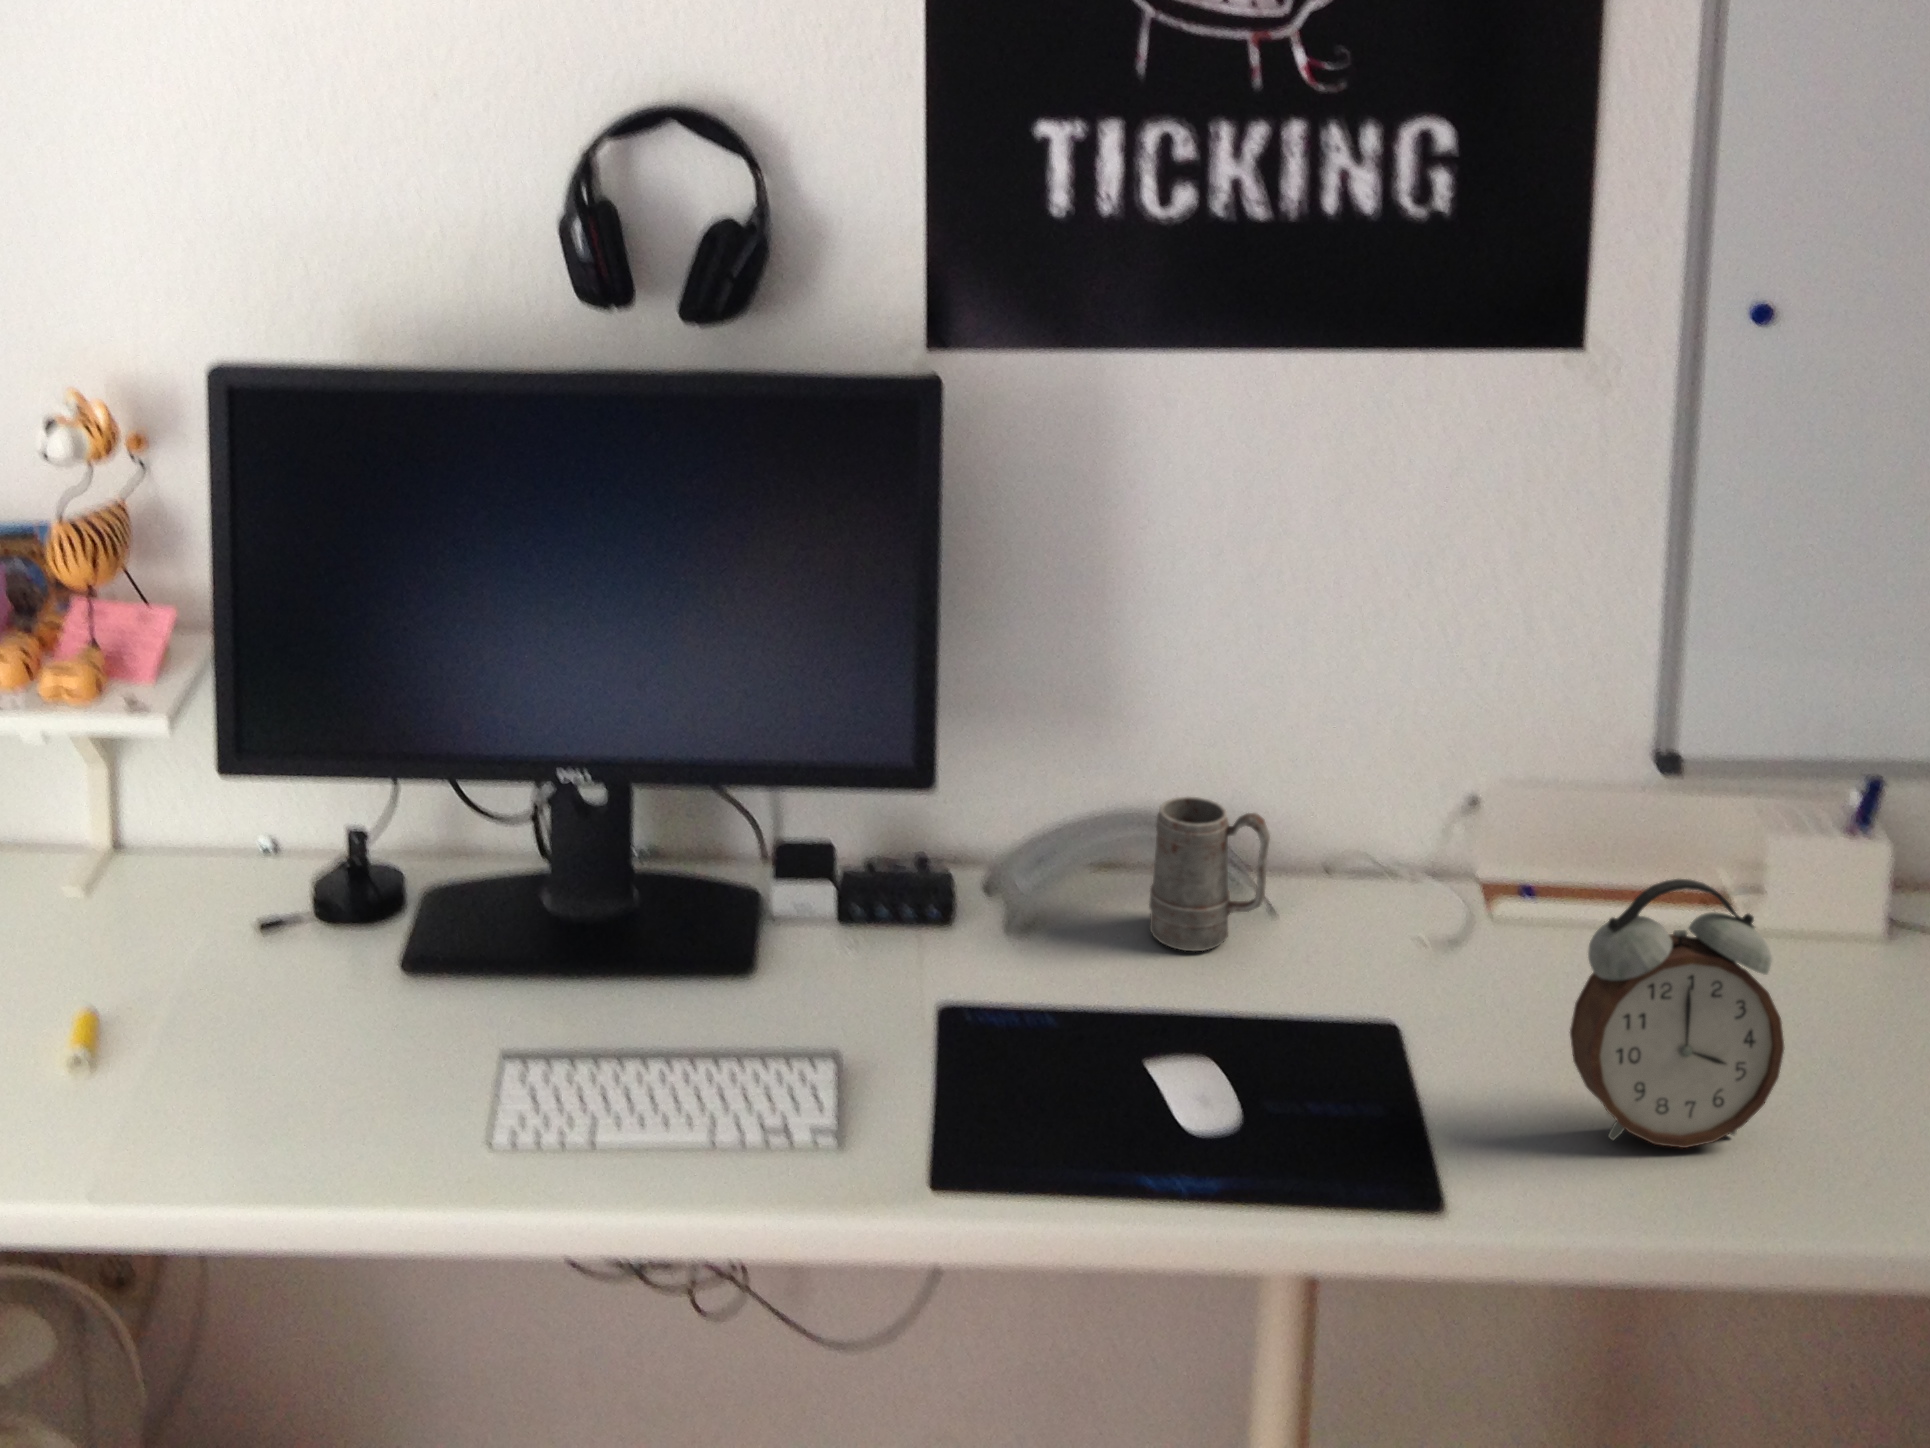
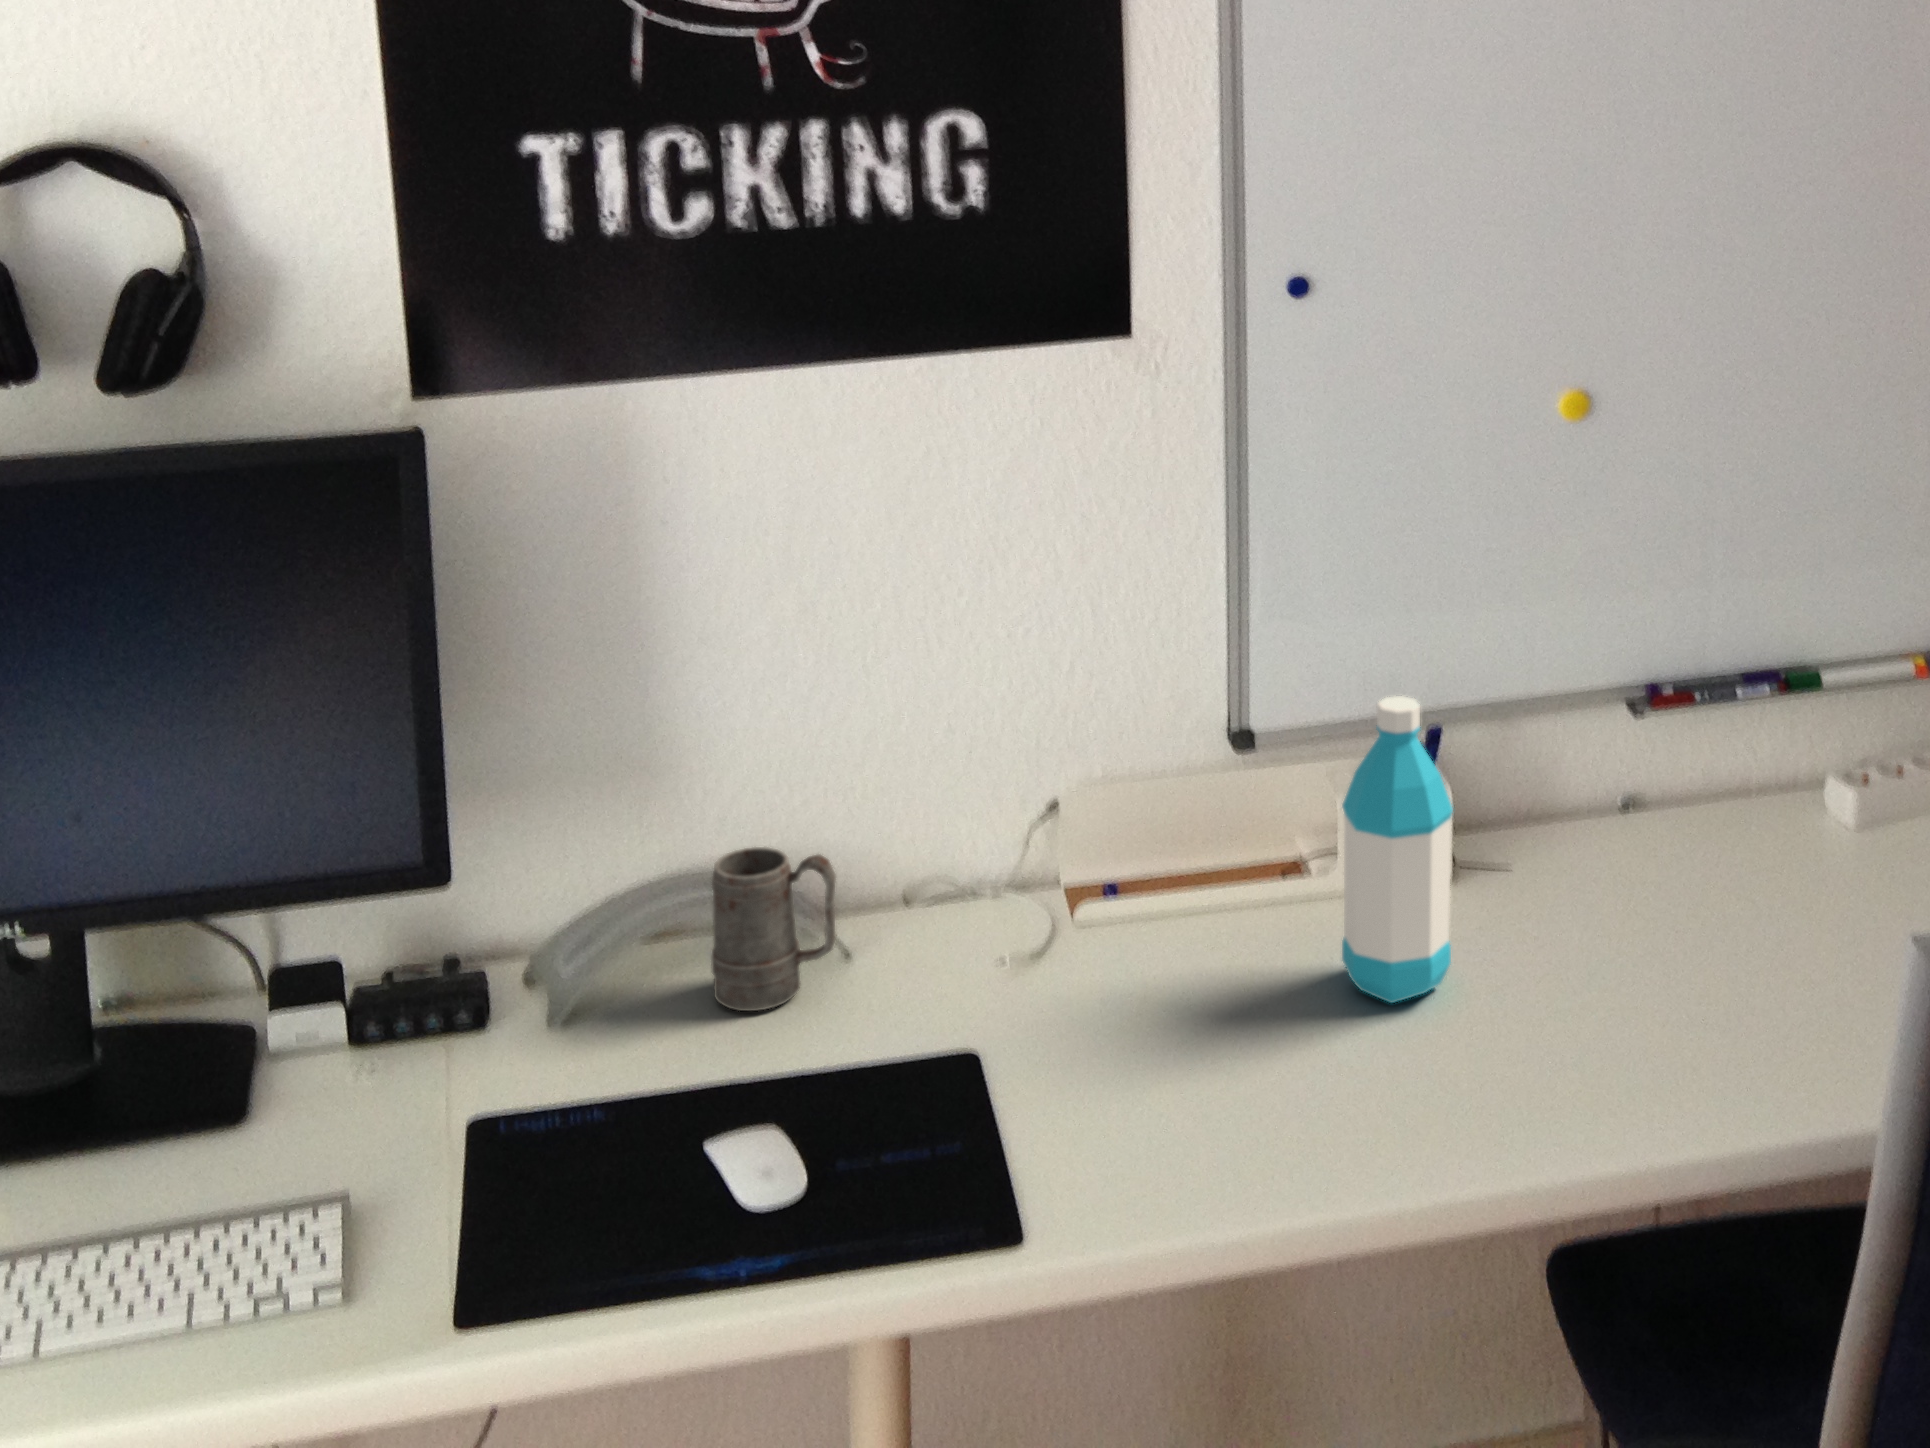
water bottle: none [1774,741,1912,1057] -> present [1342,696,1453,1003]
alarm clock: present [1570,879,1785,1148] -> none [1133,855,1335,1123]

